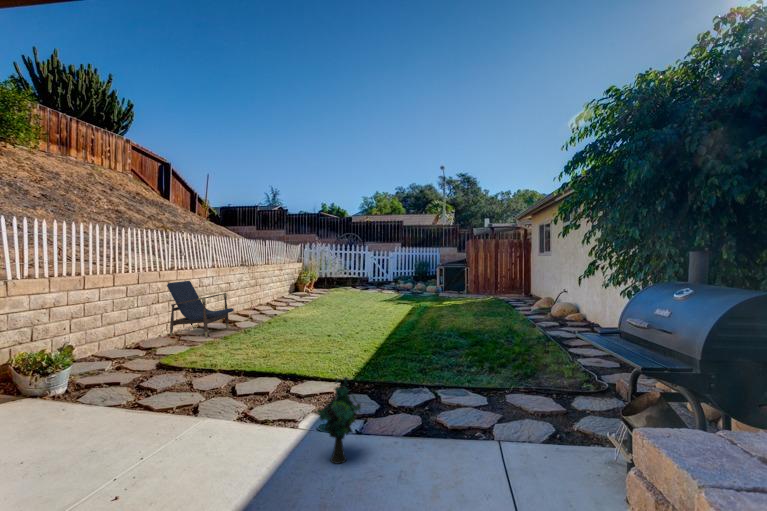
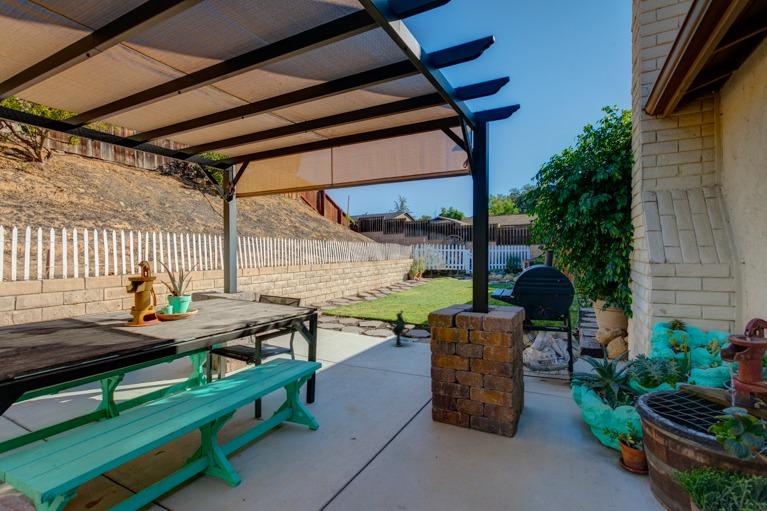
lounge chair: present [167,281,233,338] -> none [326,270,362,304]

